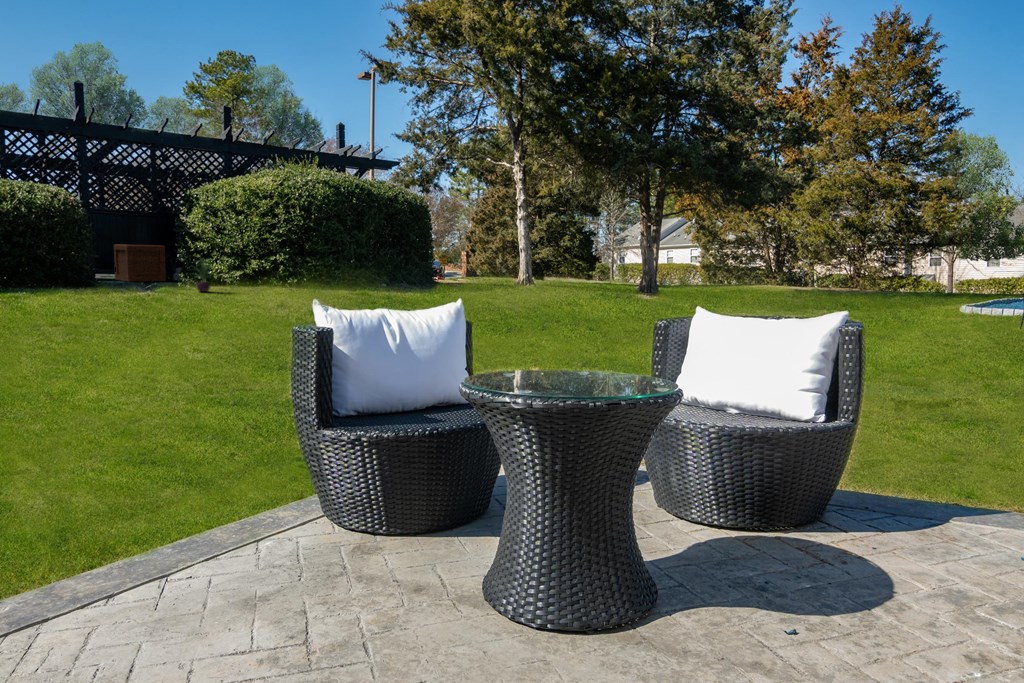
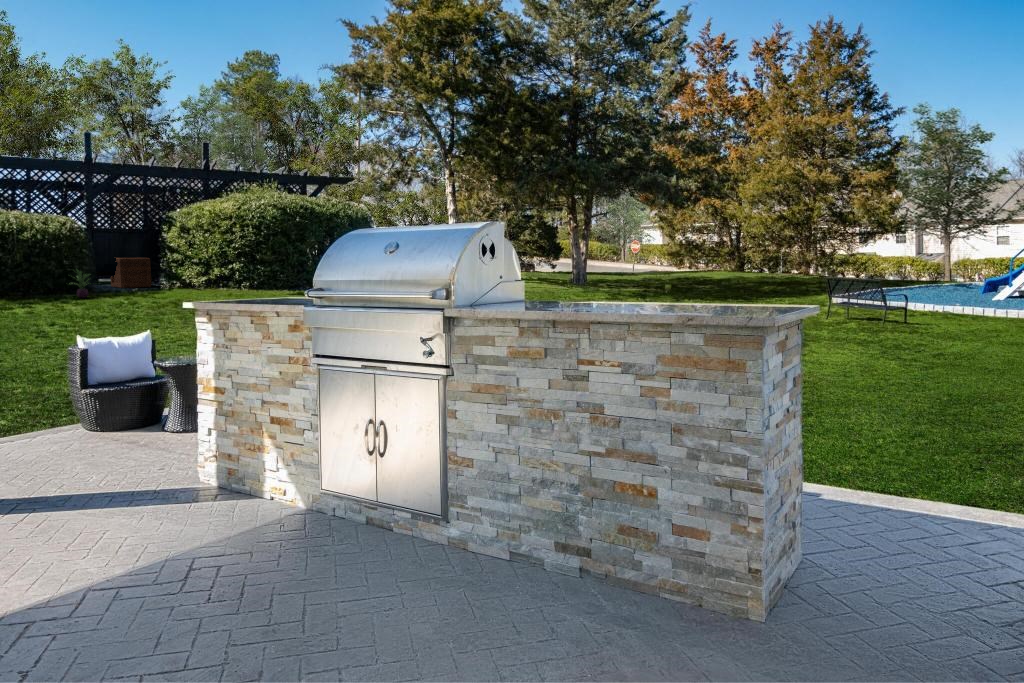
decorative plant: present [197,258,210,292] -> present [74,270,89,298]

